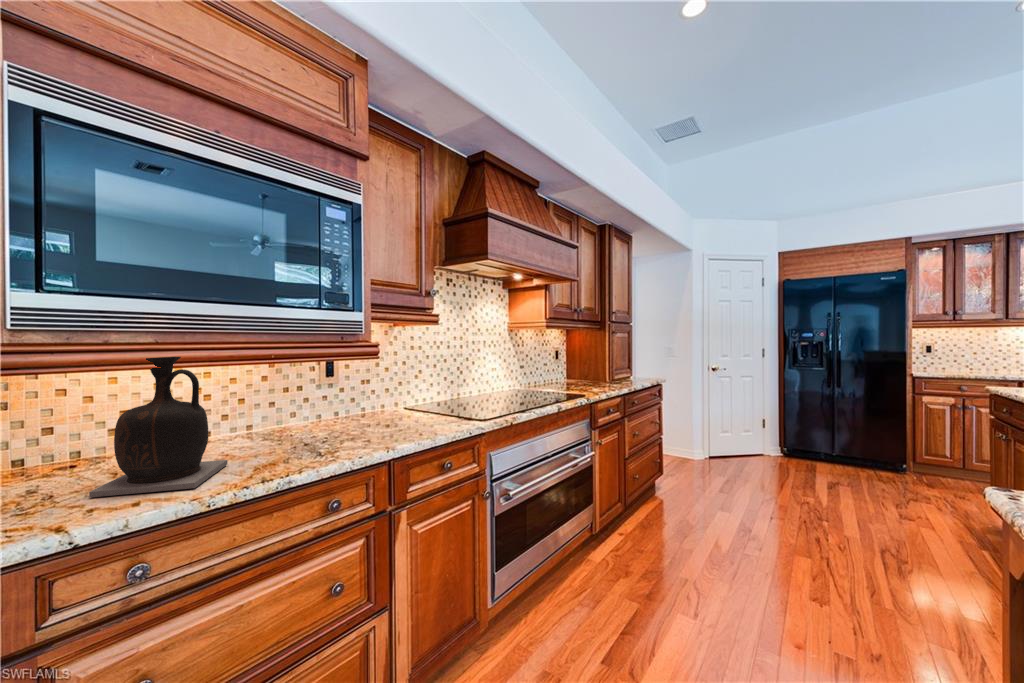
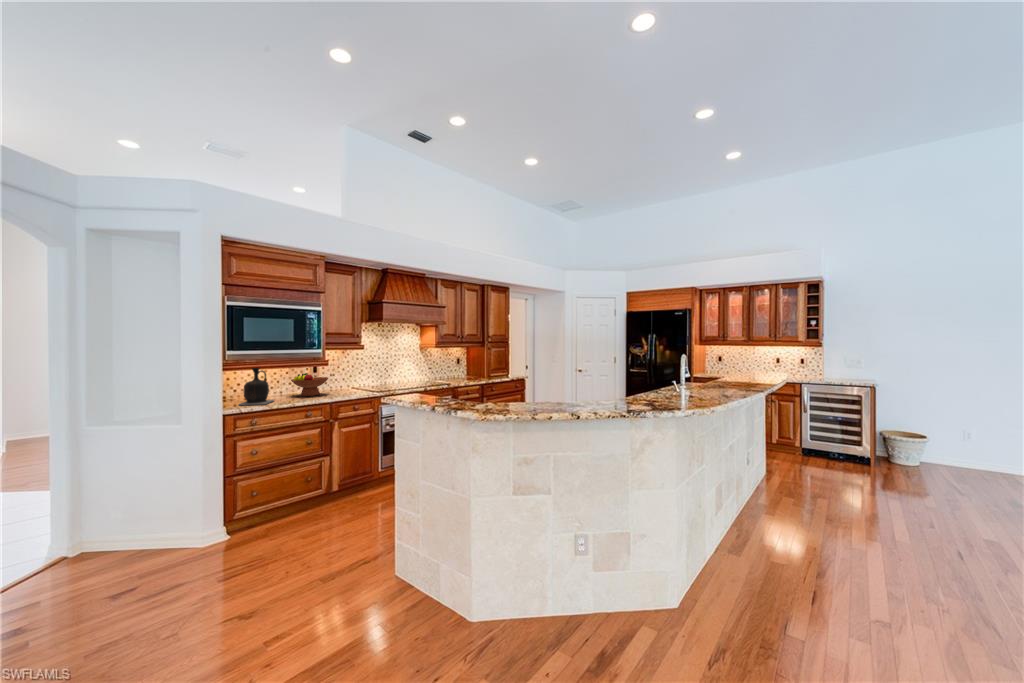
fruit bowl: none [274,377,371,439] -> present [291,373,328,396]

